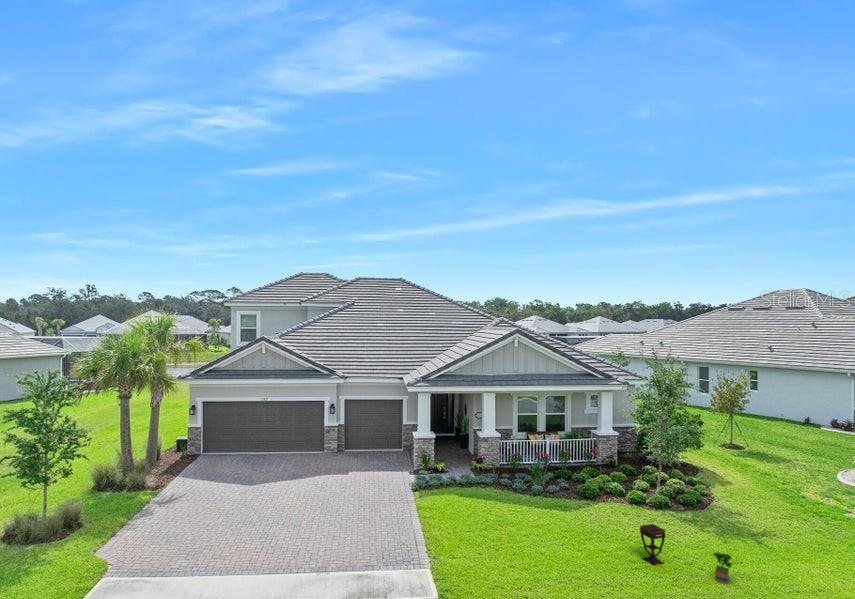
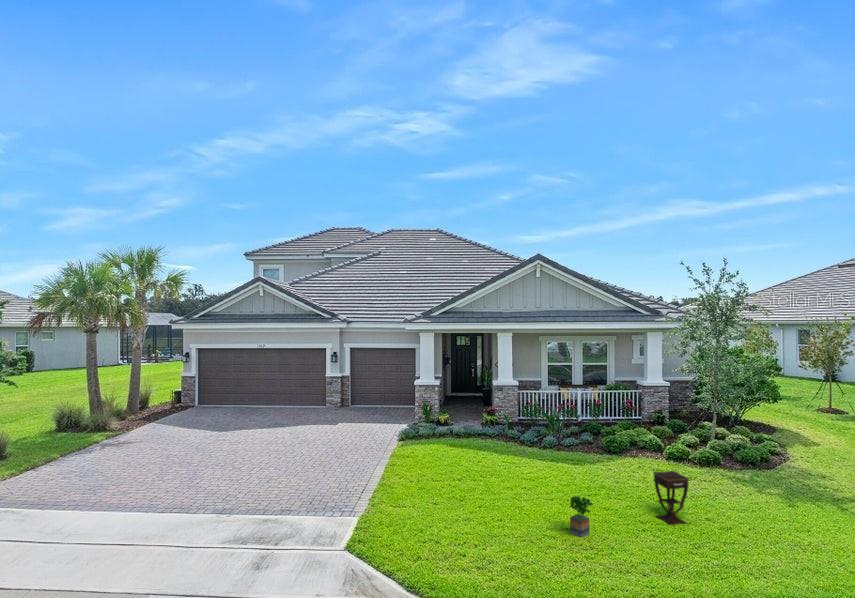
potted tree: present [713,552,733,584] -> present [570,496,593,538]

